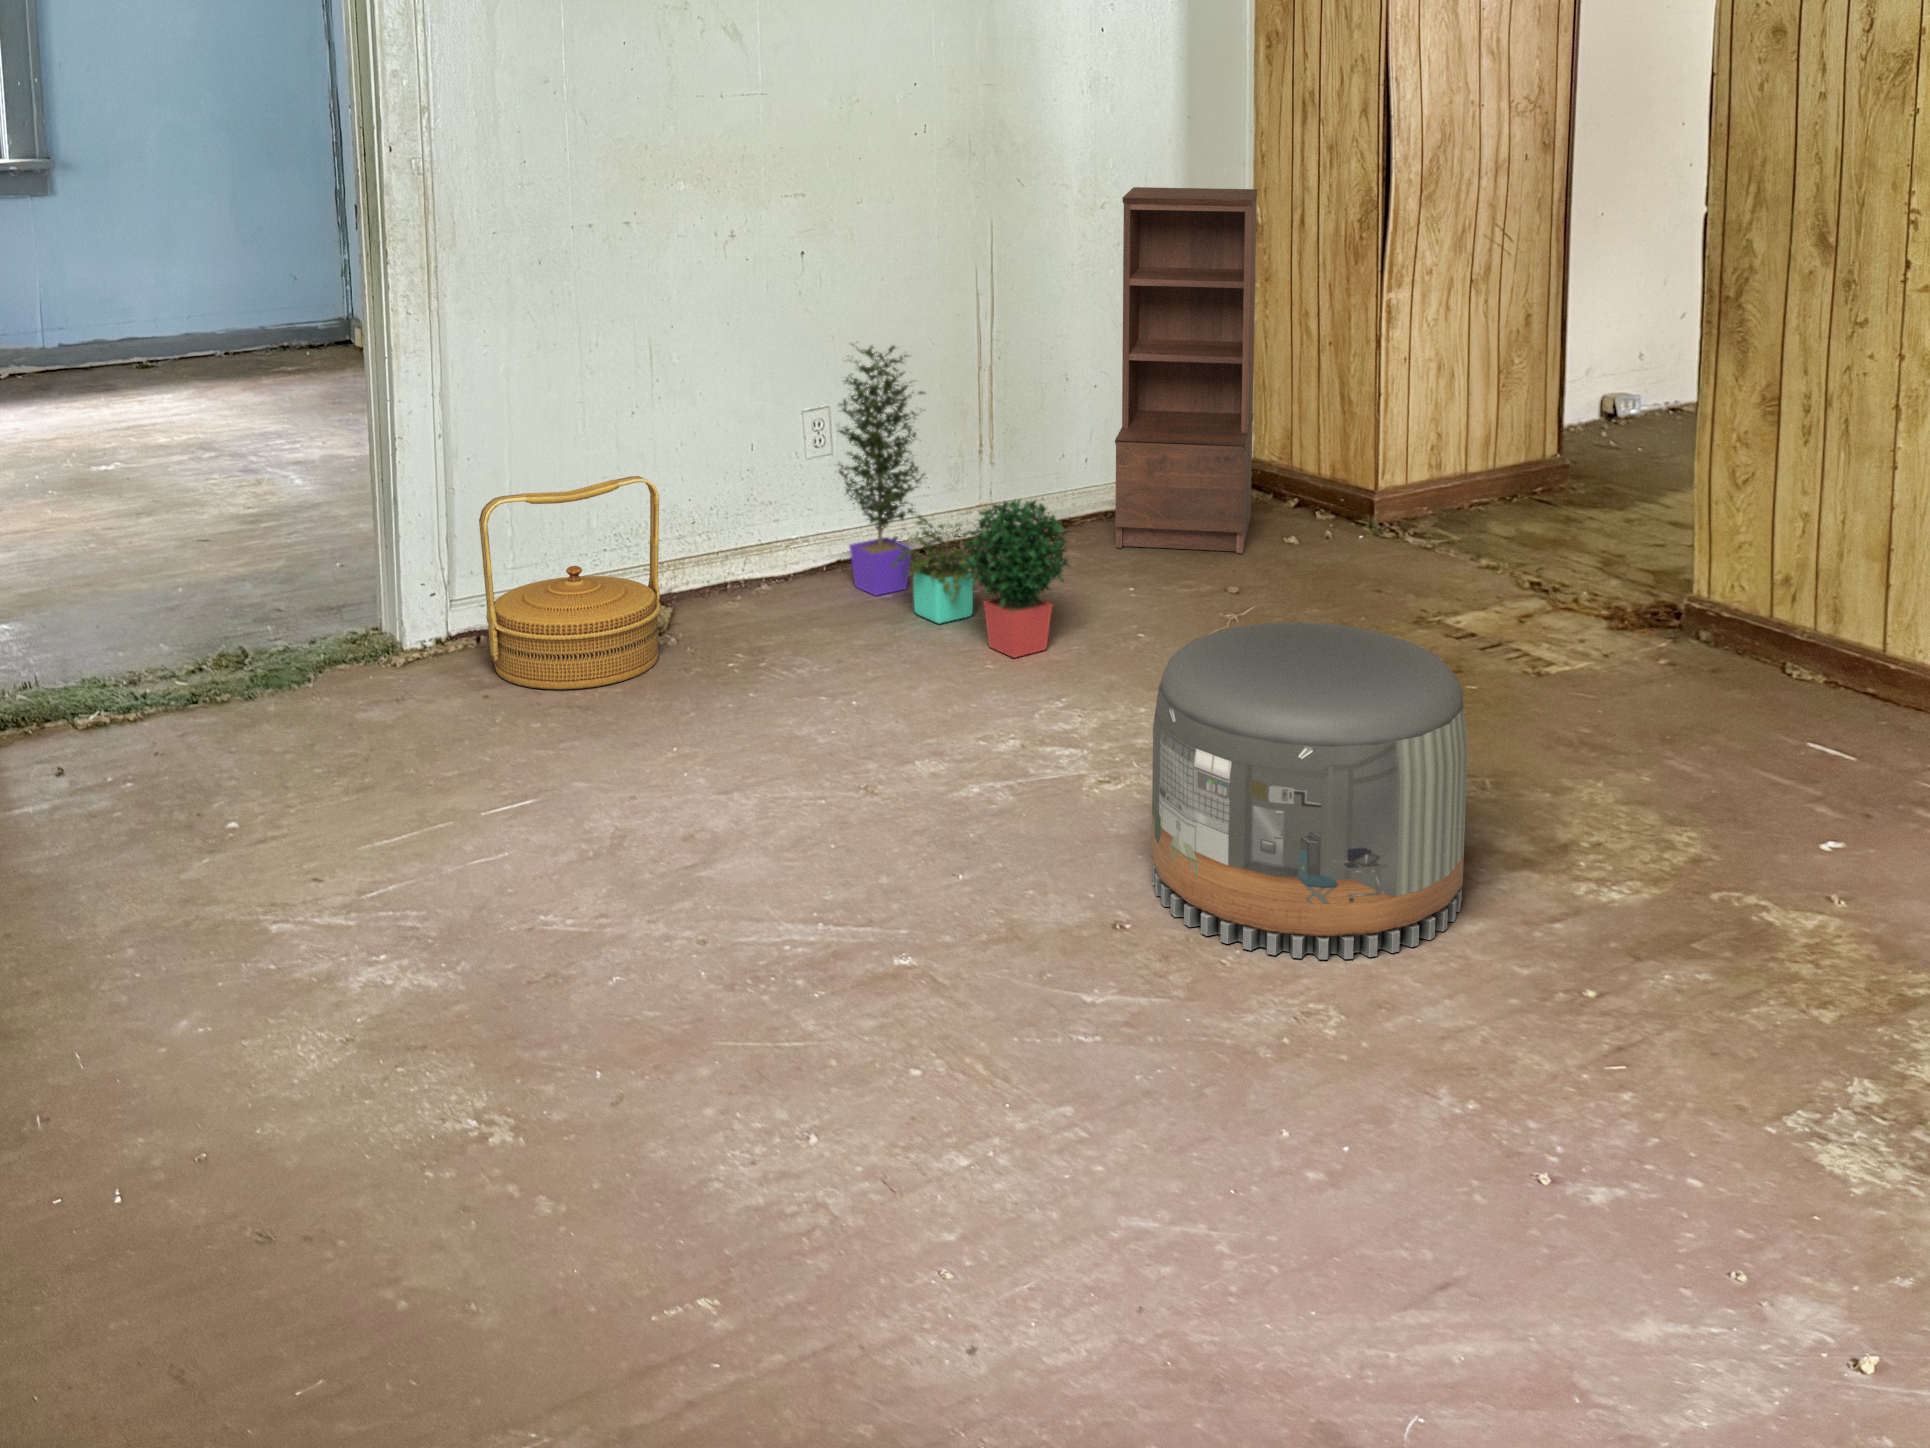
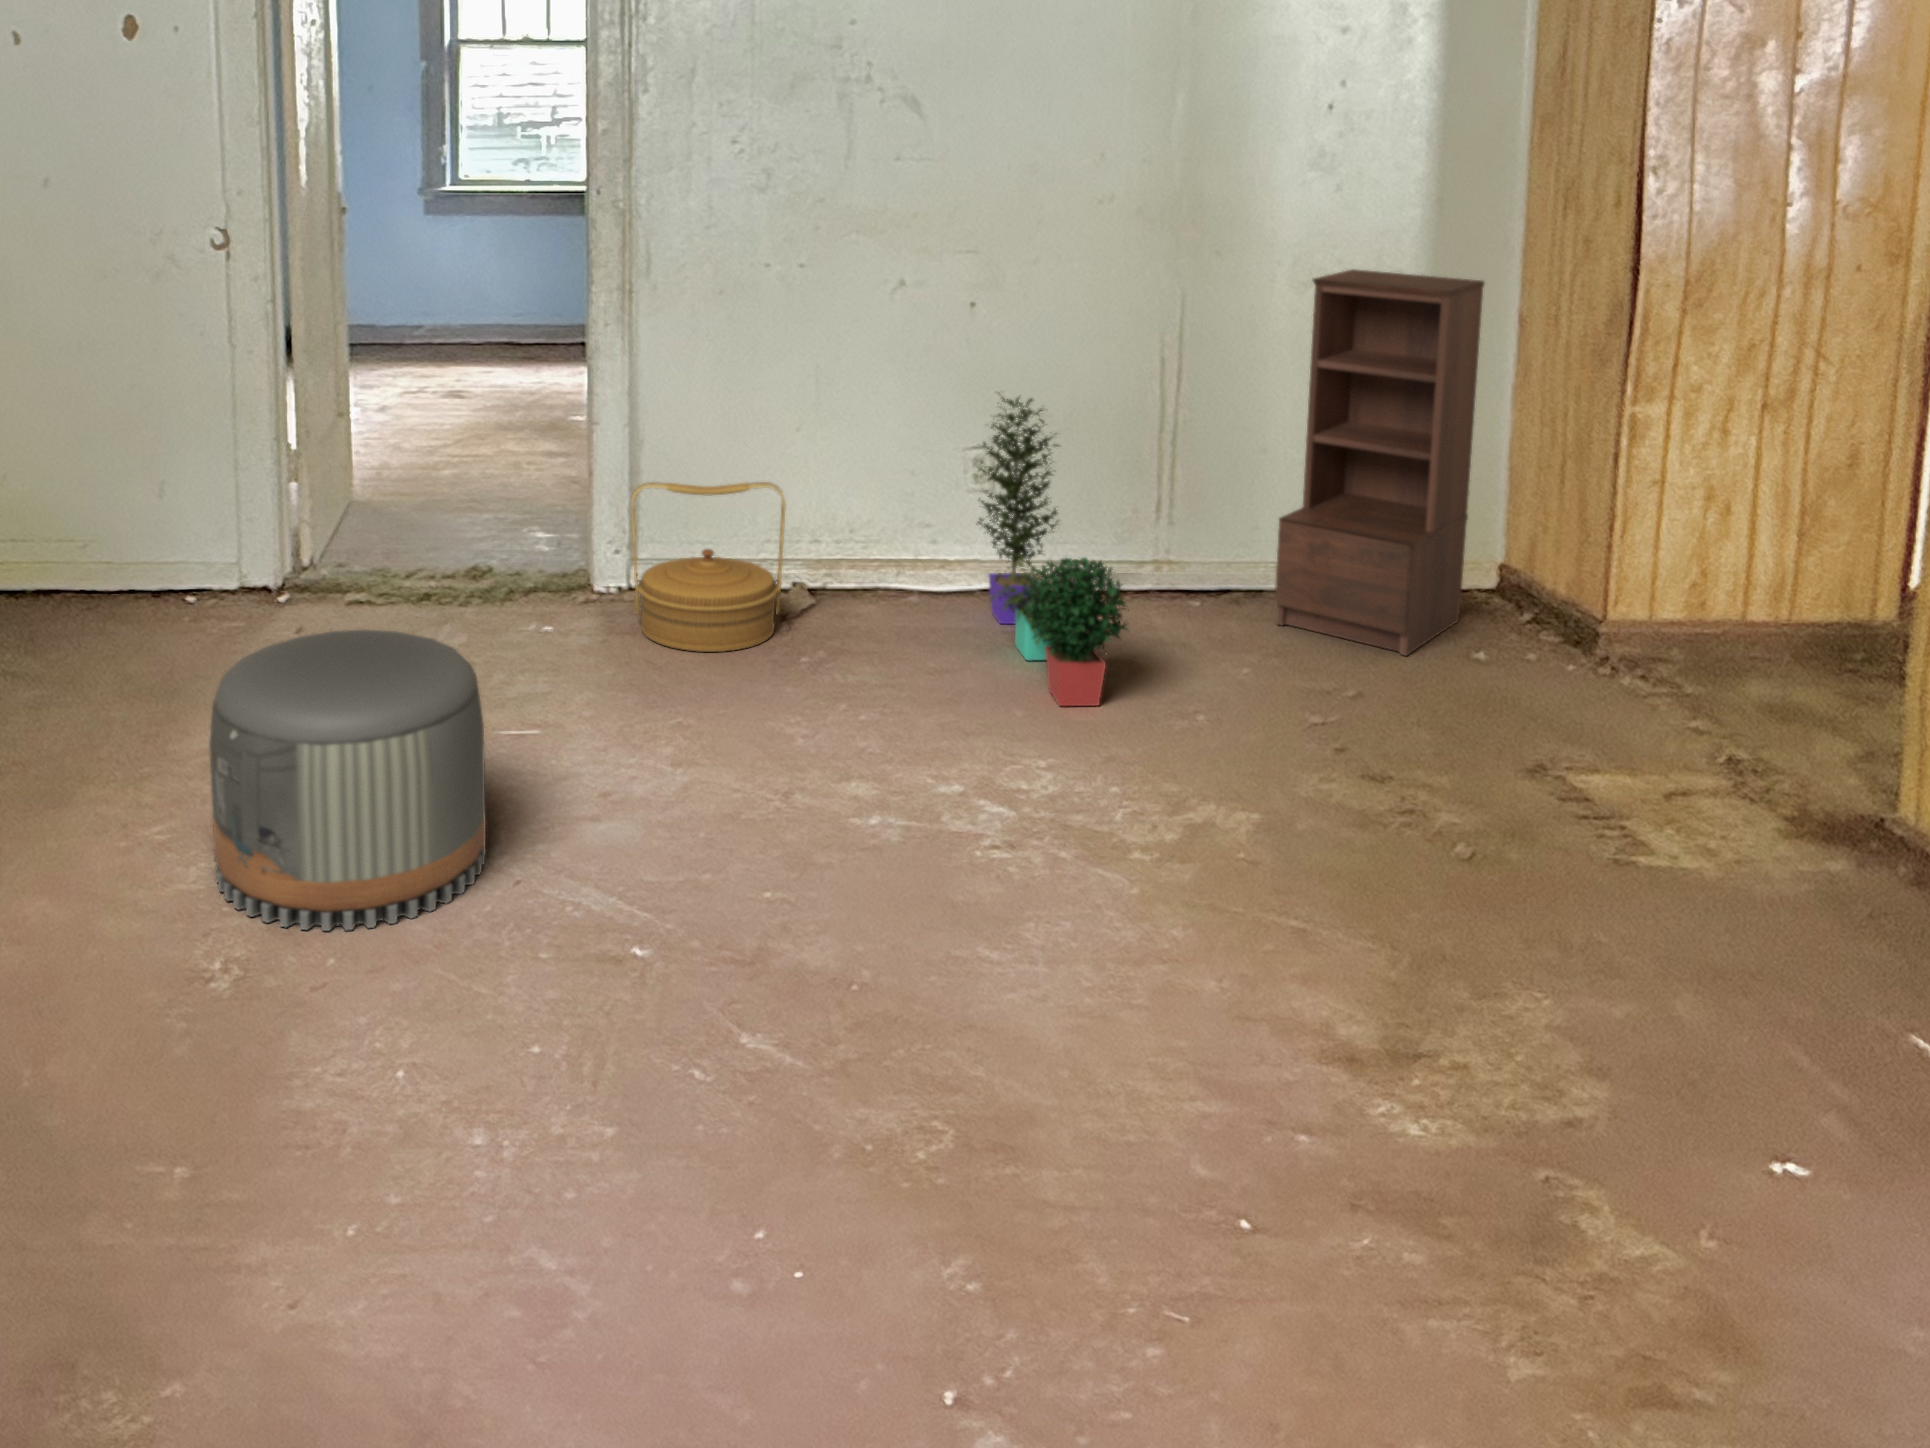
pouf: present [1152,622,1468,959] -> present [209,630,486,931]

